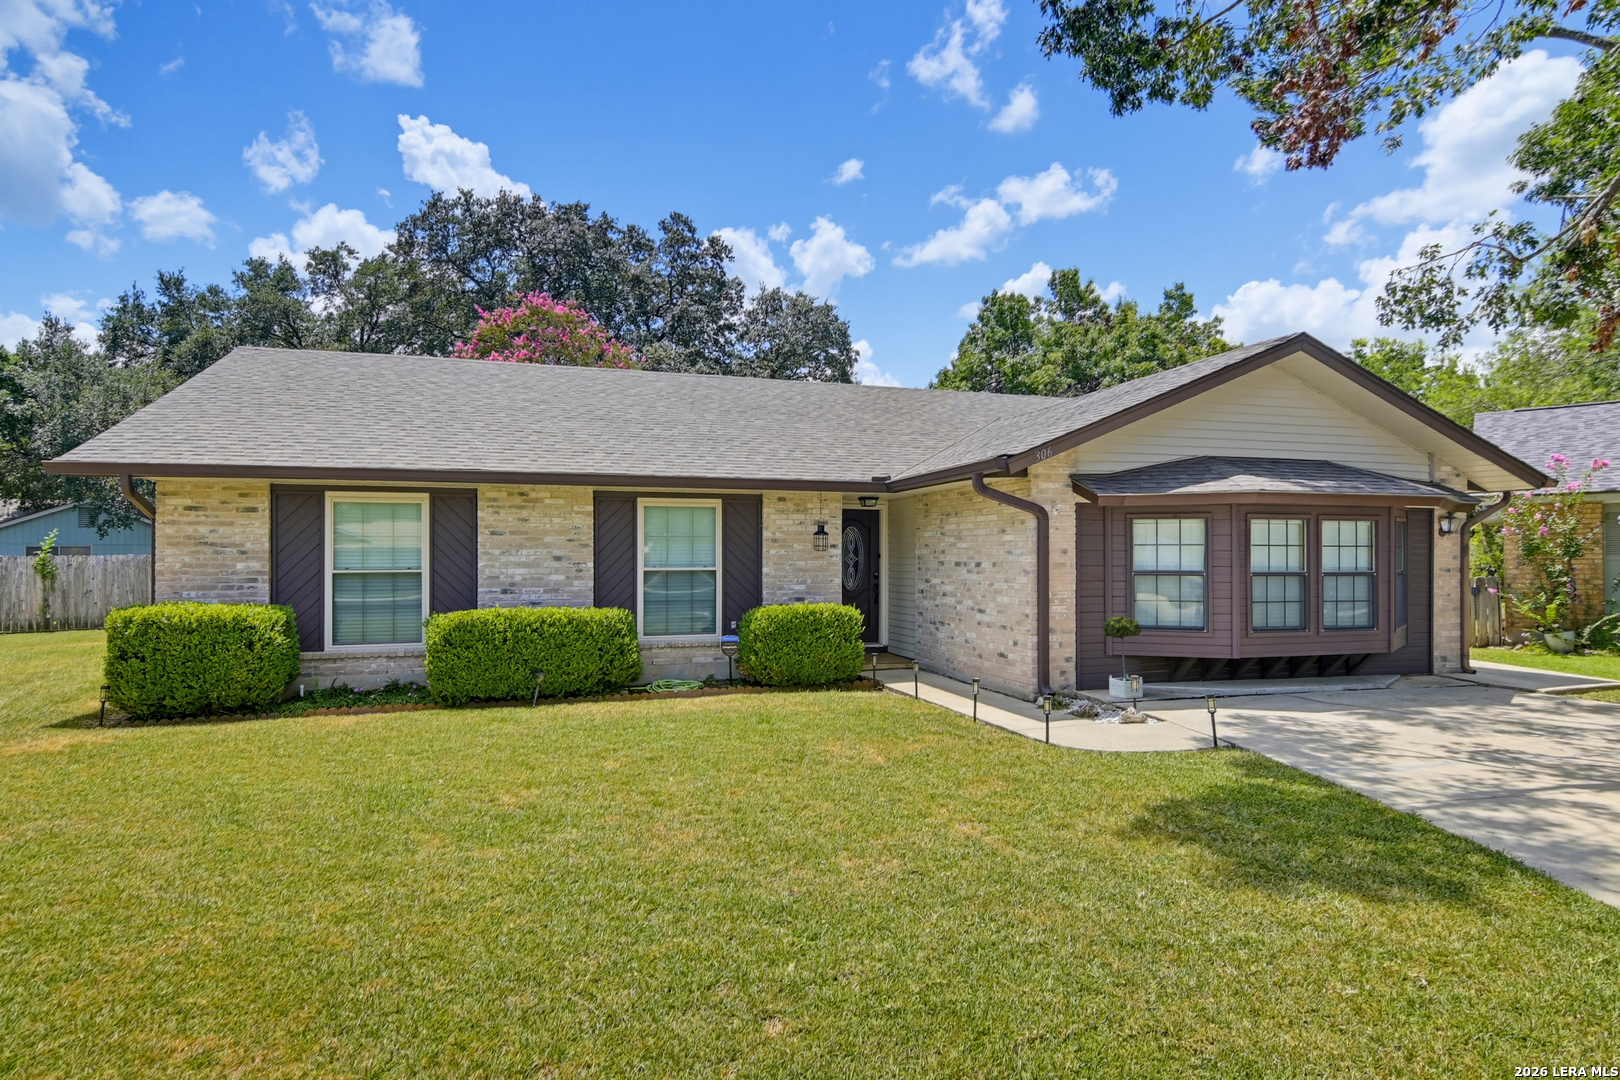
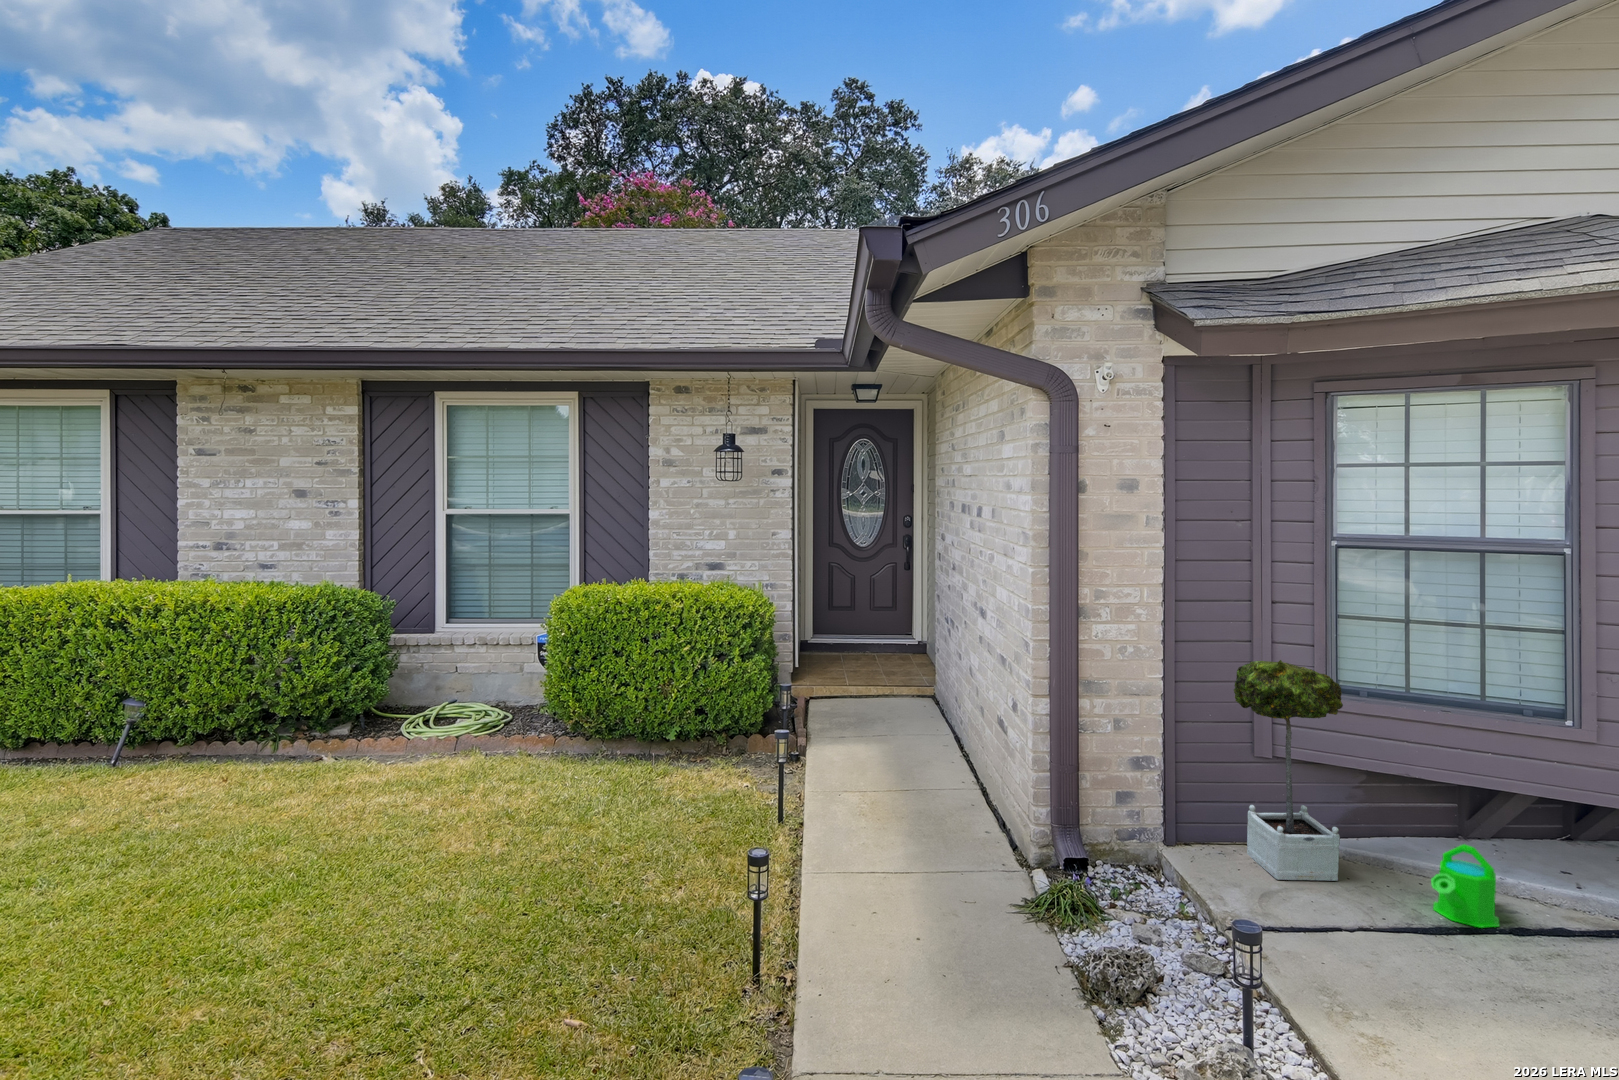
watering can: none [1173,675,1193,701] -> present [1431,844,1499,928]

